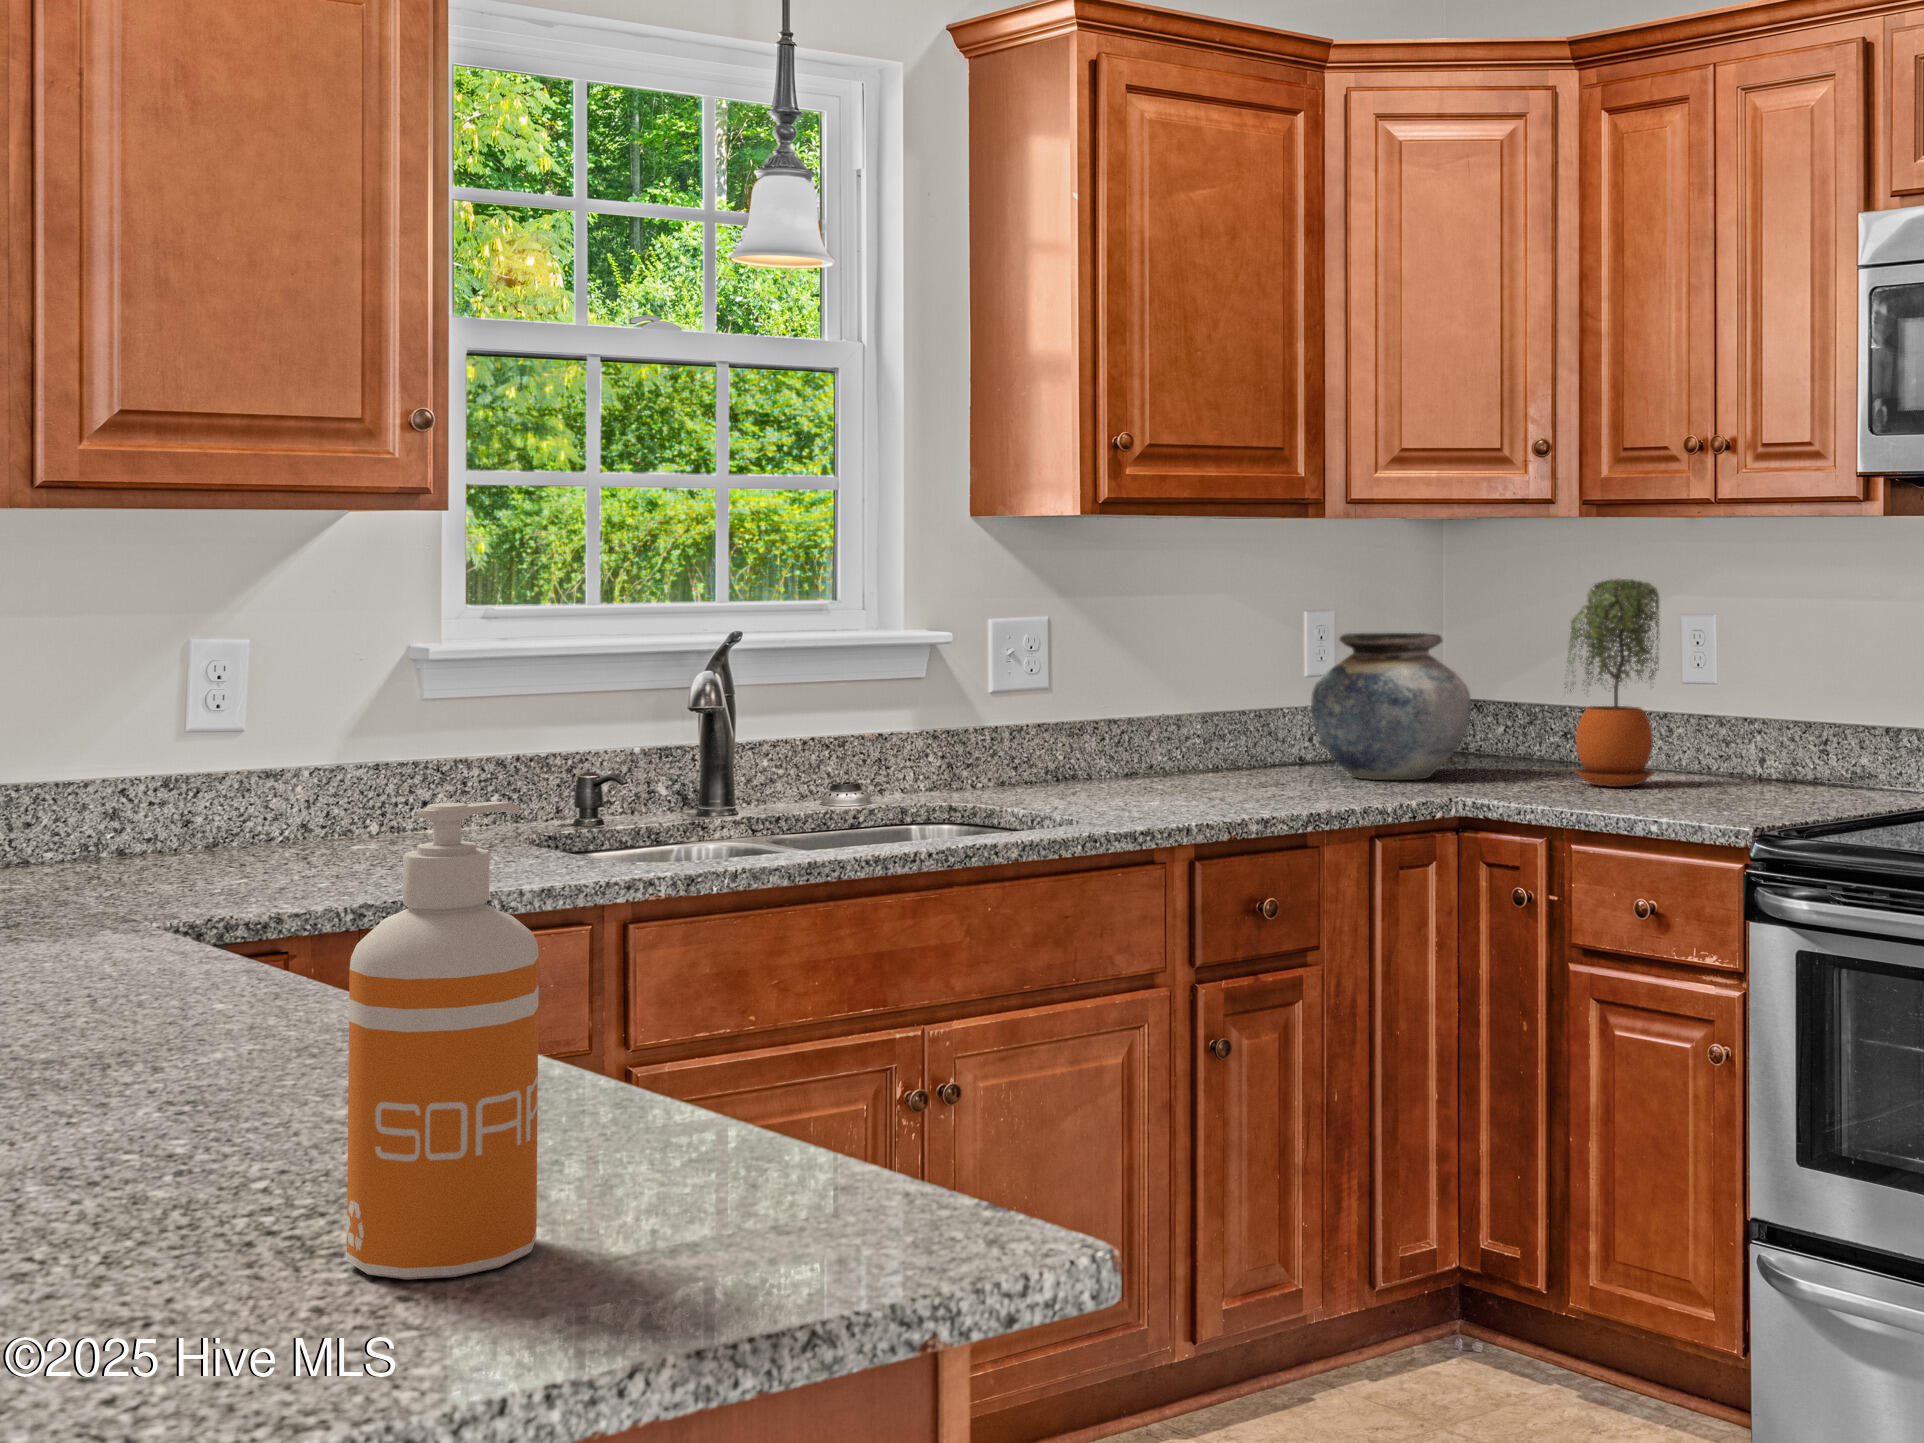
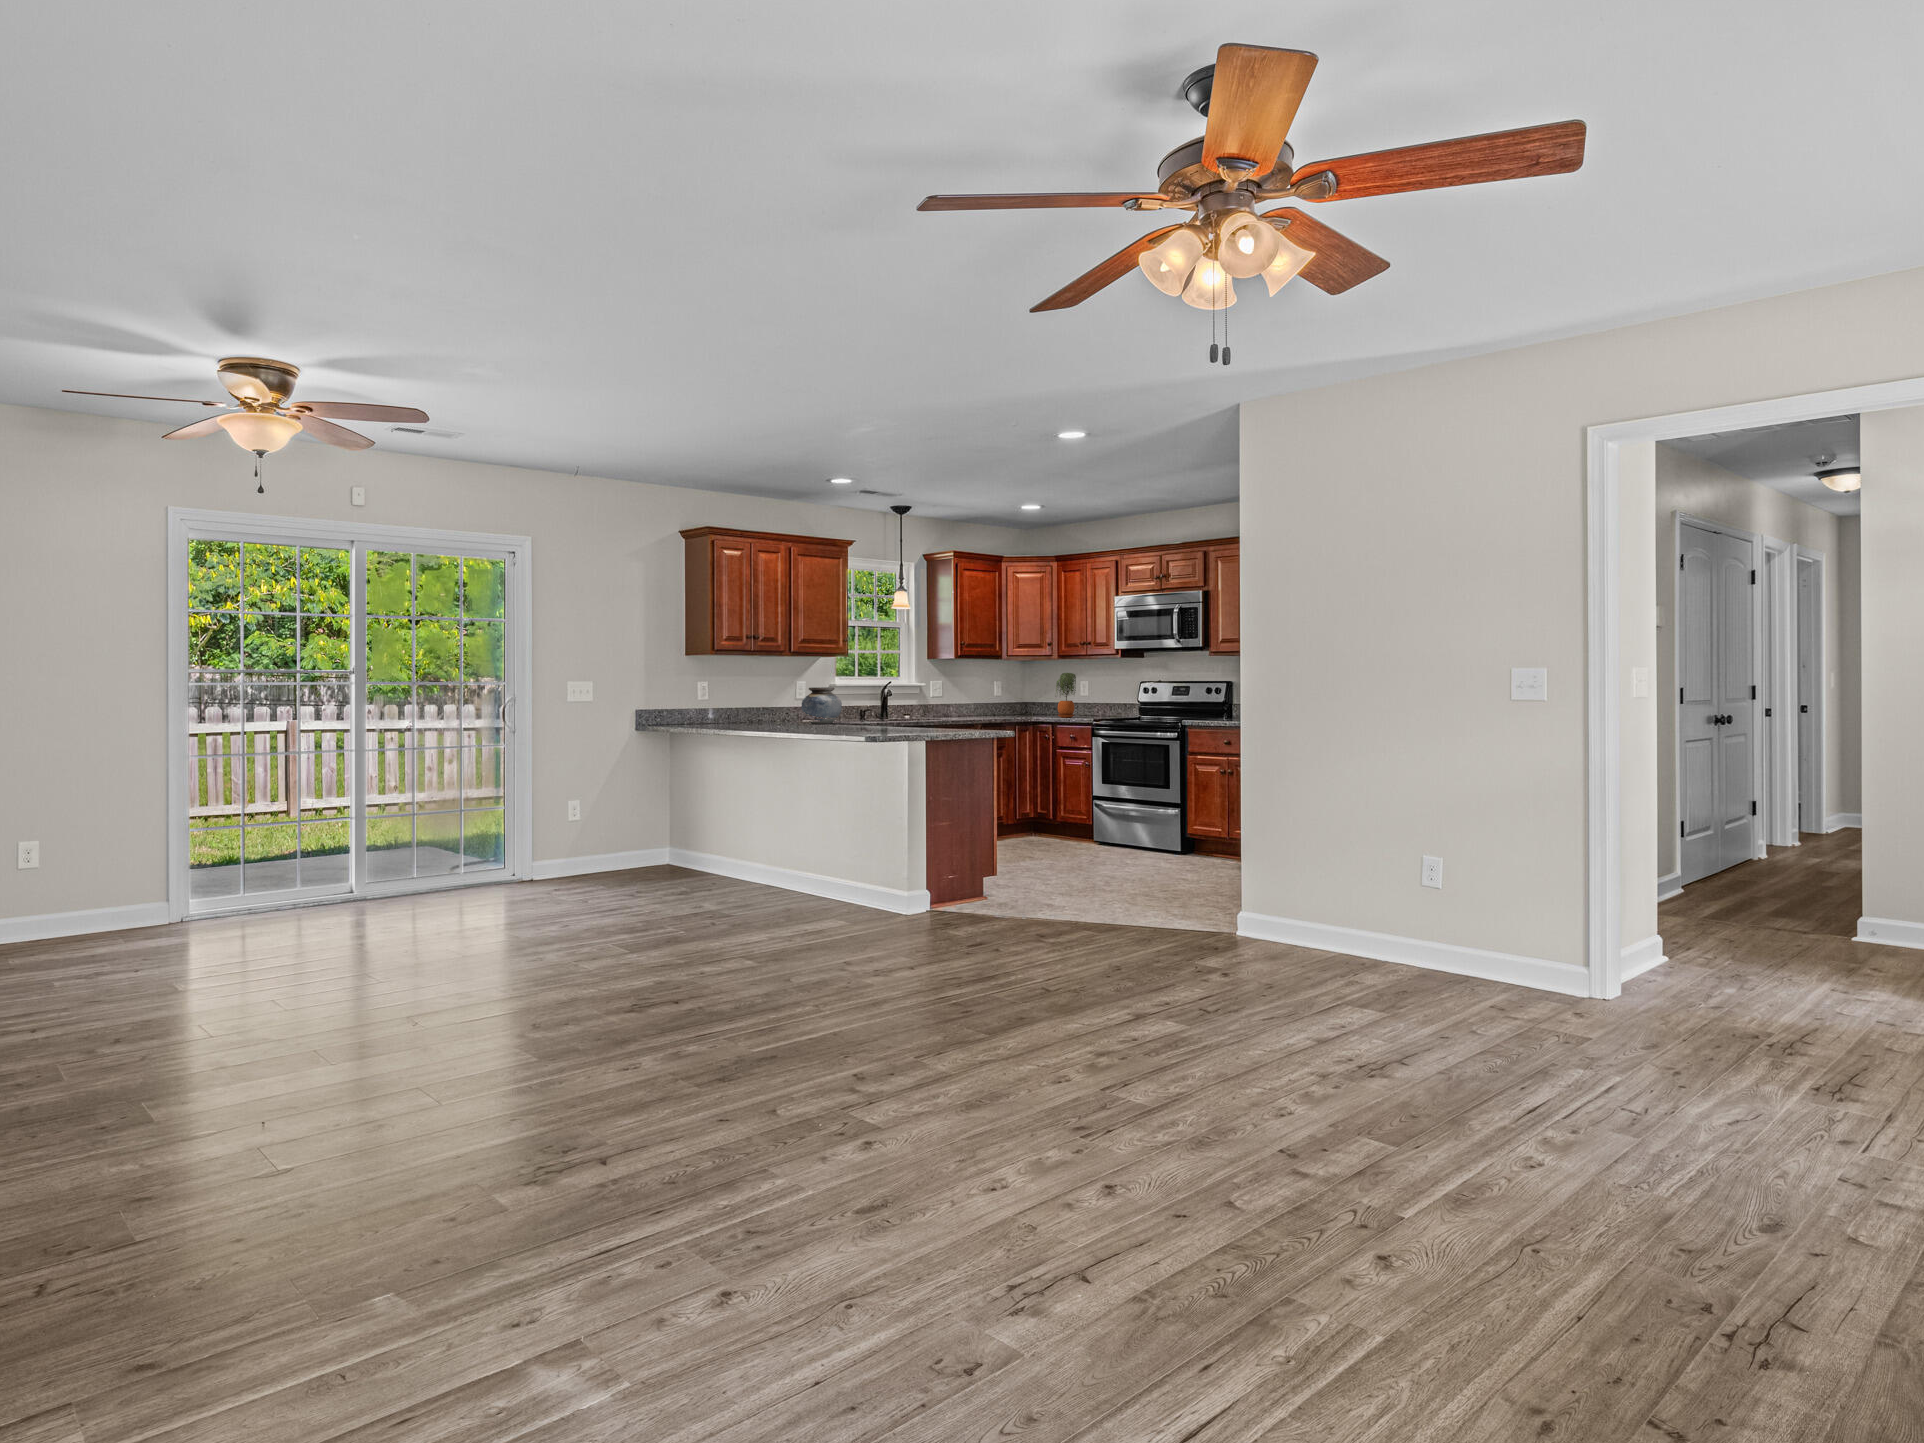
vase: present [1311,633,1471,780] -> present [801,687,842,724]
soap dispenser: present [347,801,539,1279] -> none [944,686,962,732]

